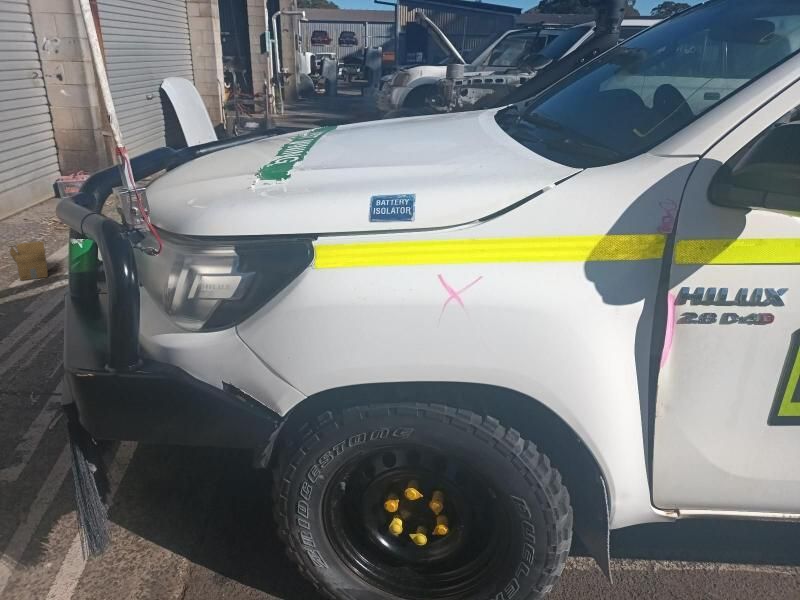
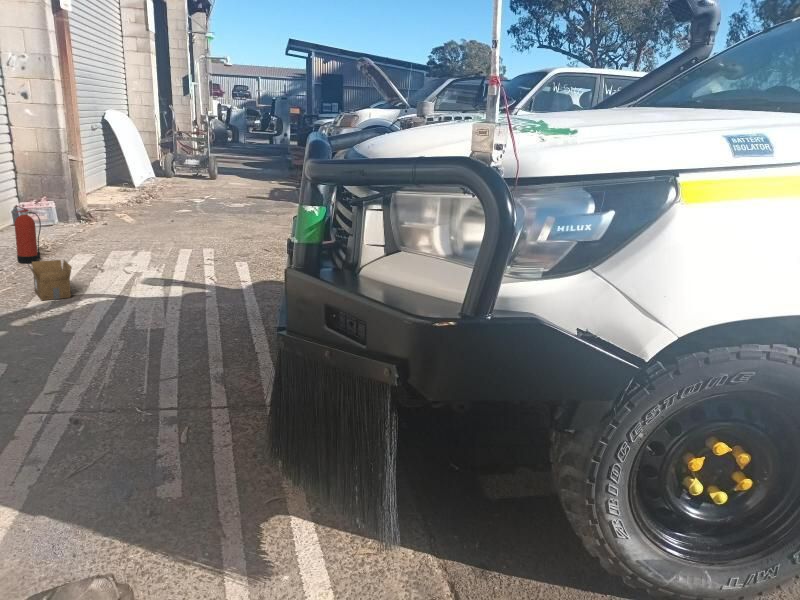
fire extinguisher: none [21,188,50,241] -> present [15,206,41,263]

